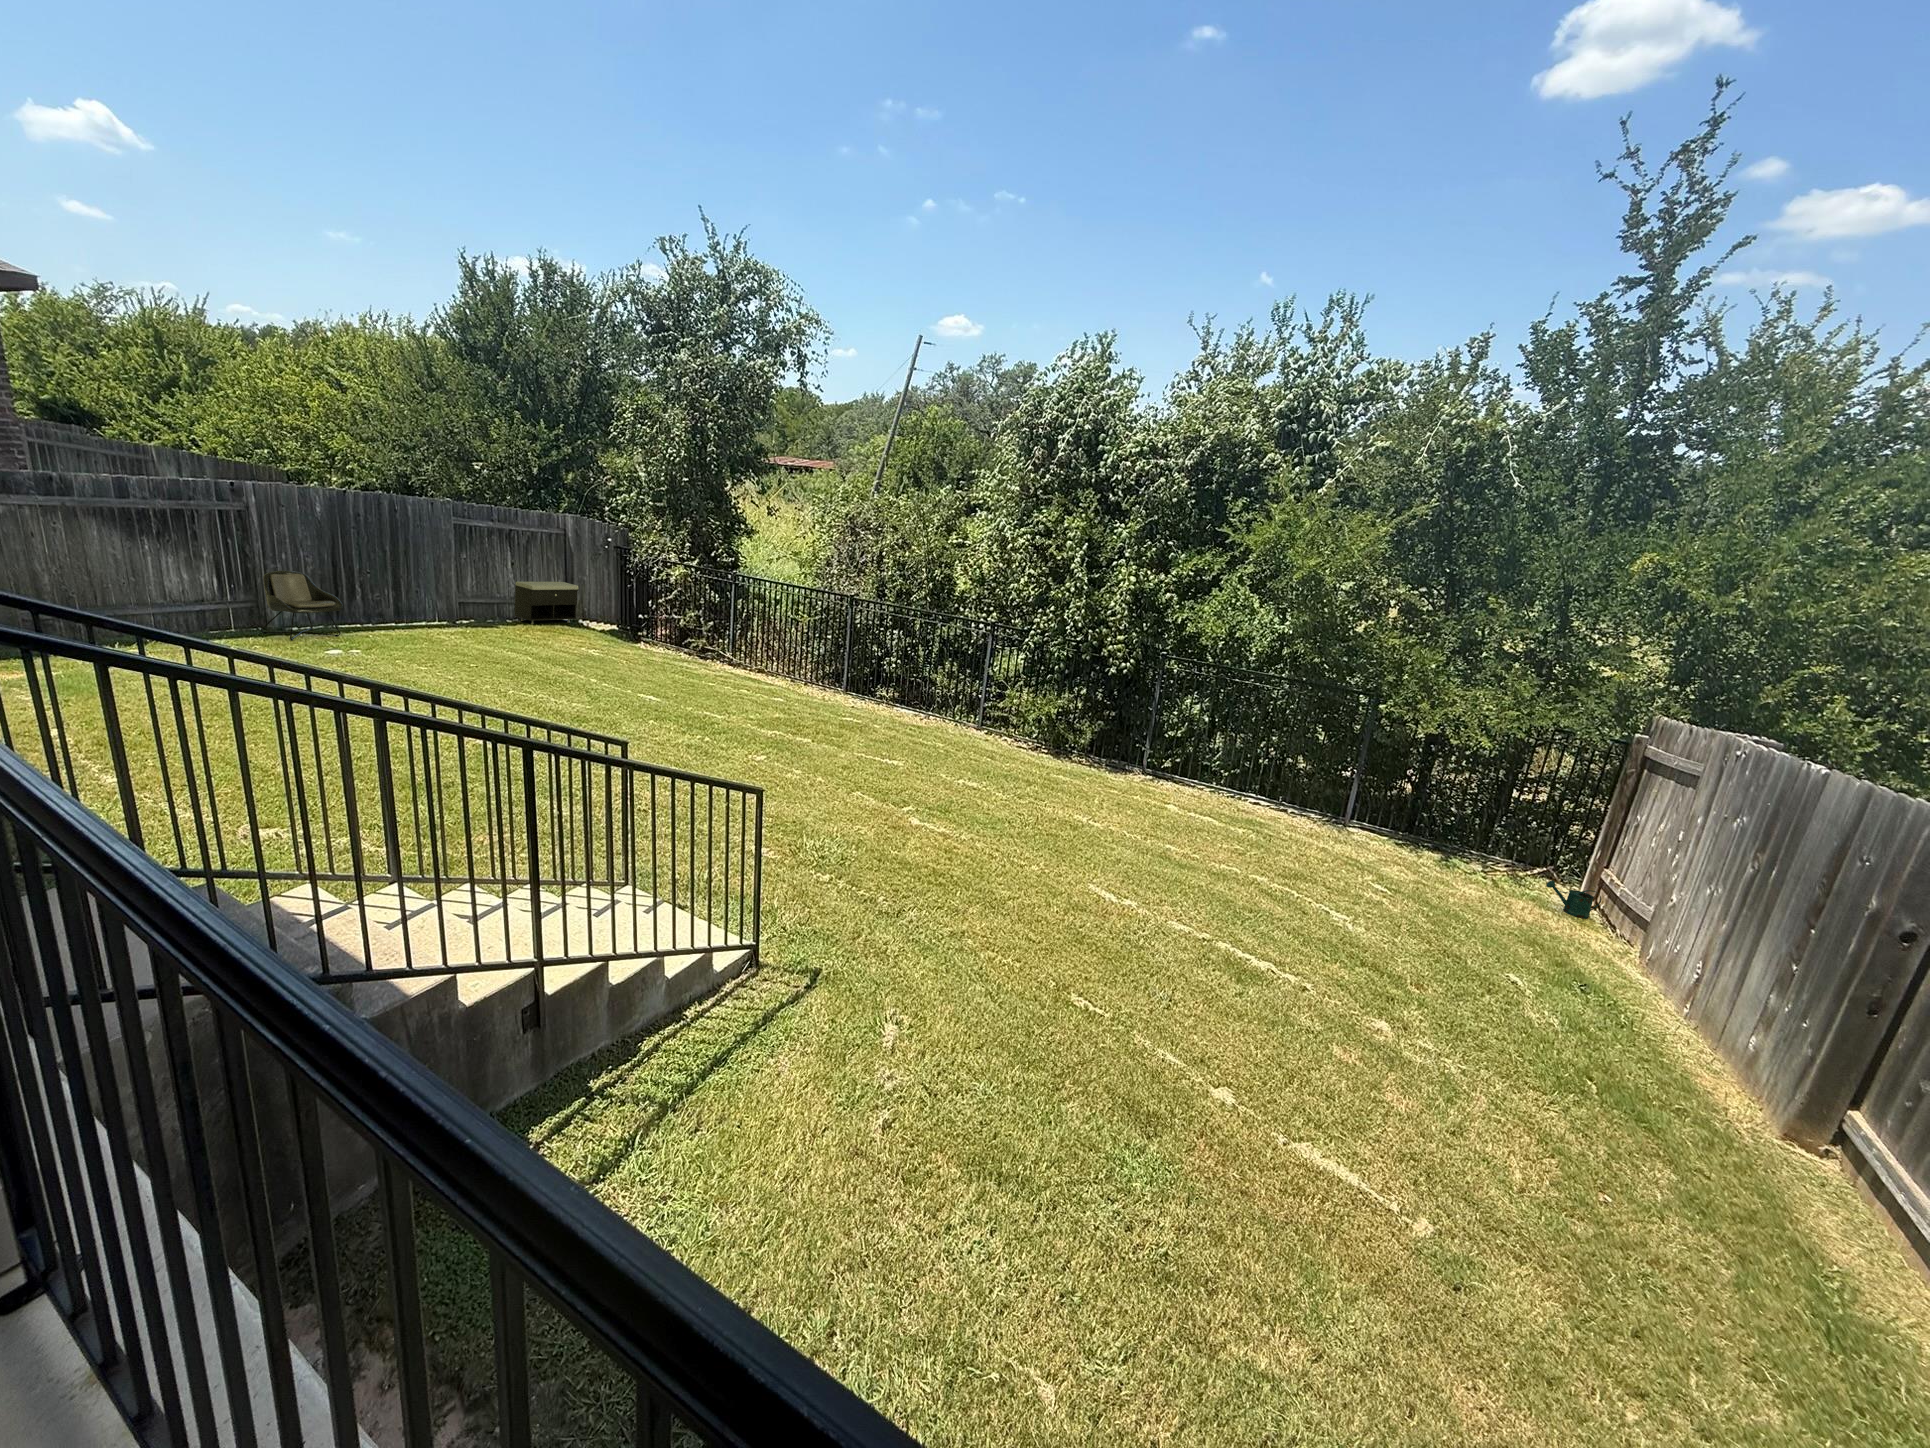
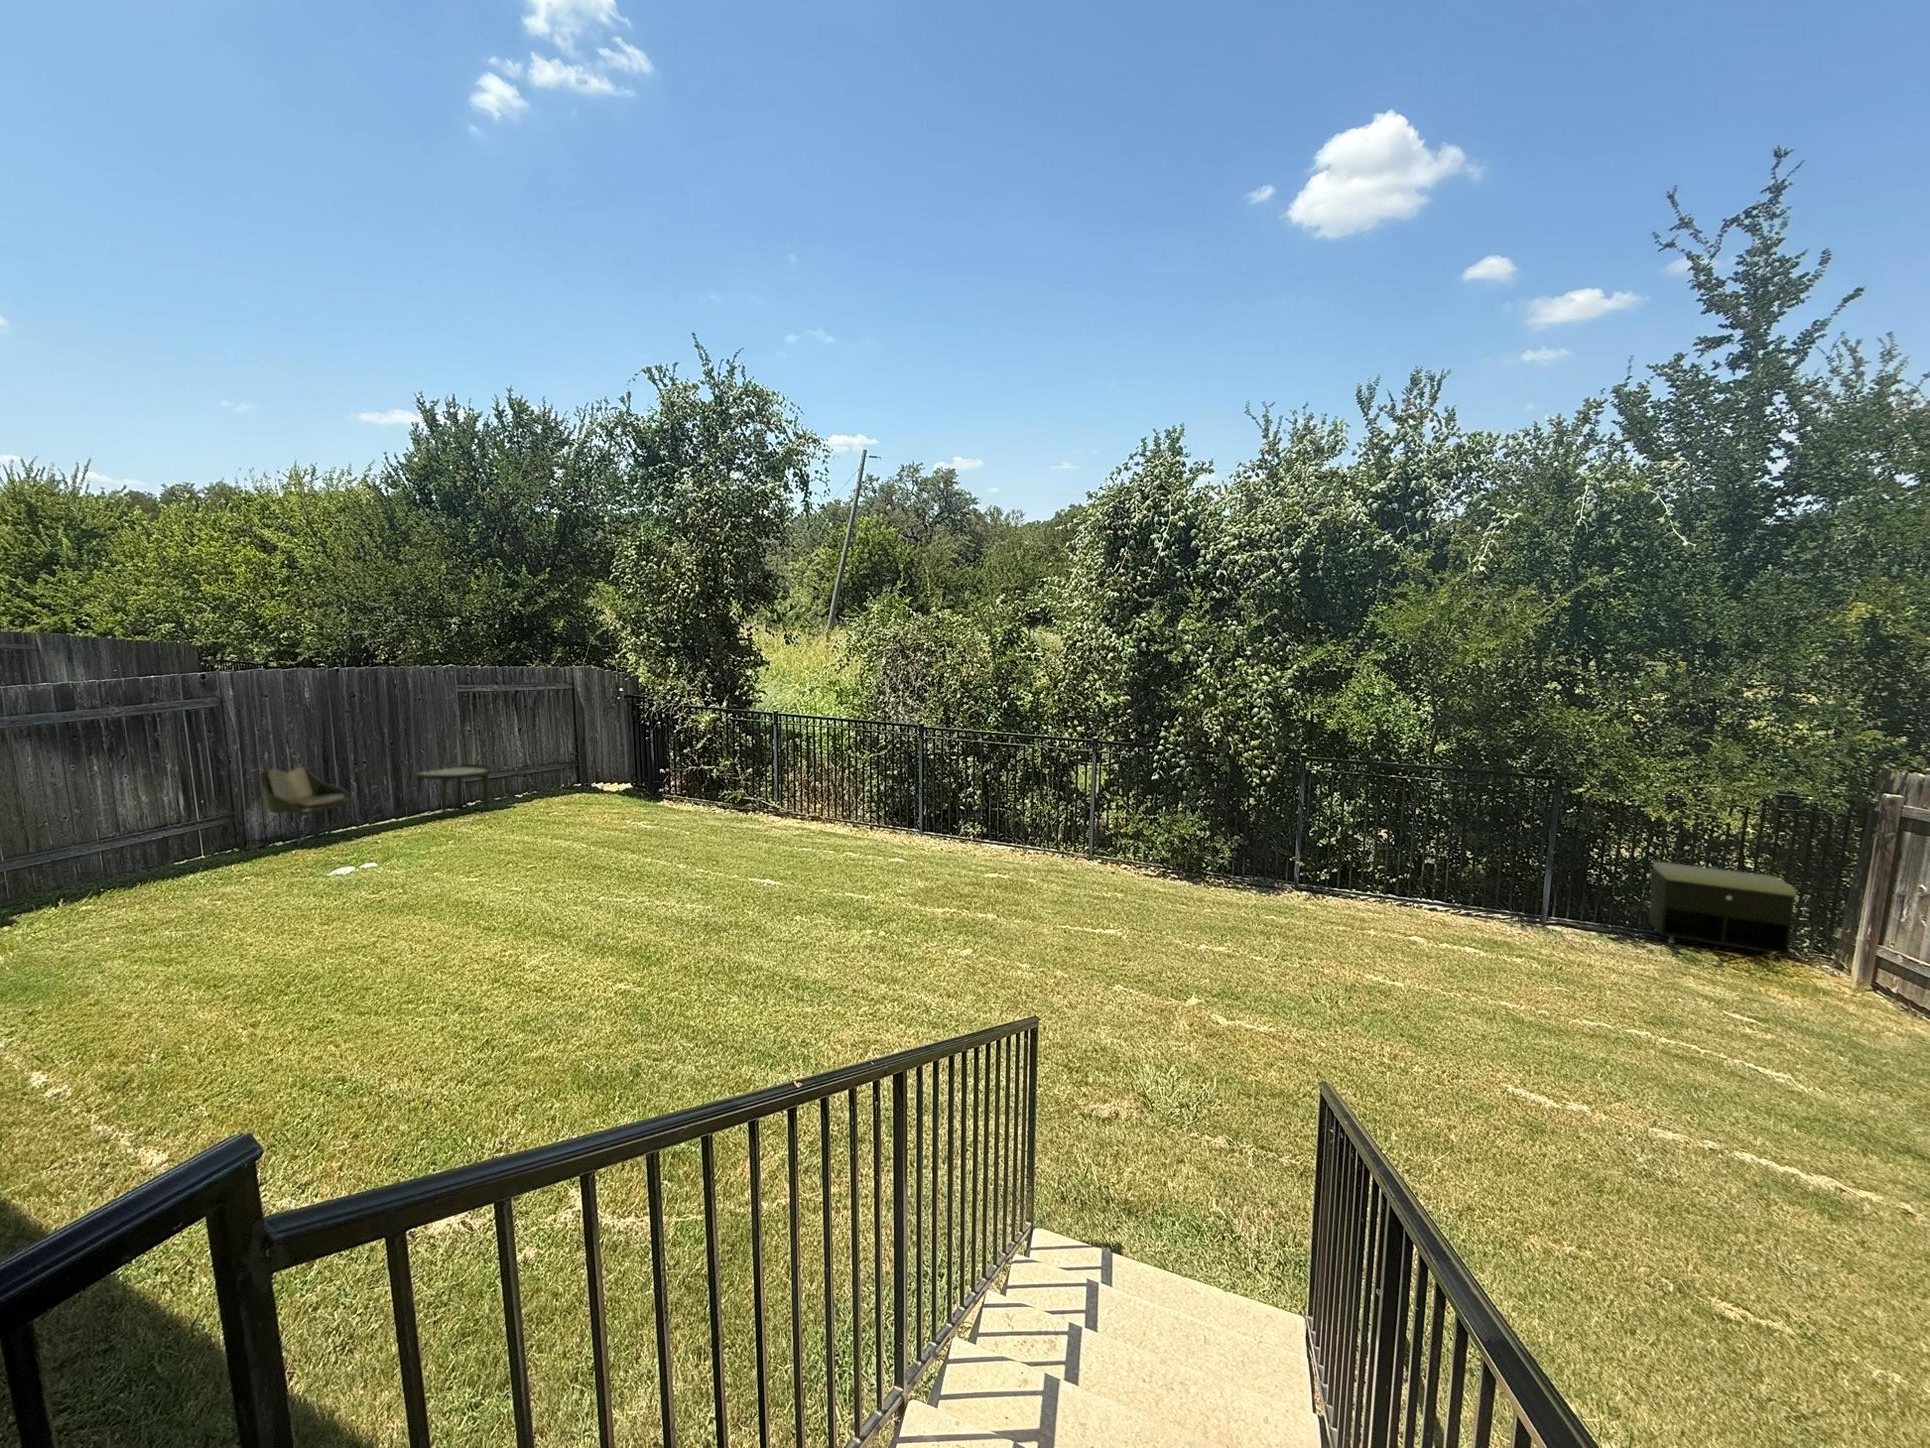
storage bench: present [515,582,578,624] -> present [1649,862,1796,959]
round table: none [405,587,477,632] -> present [414,764,493,818]
watering can: present [1546,881,1601,919] -> none [1810,956,1874,994]

